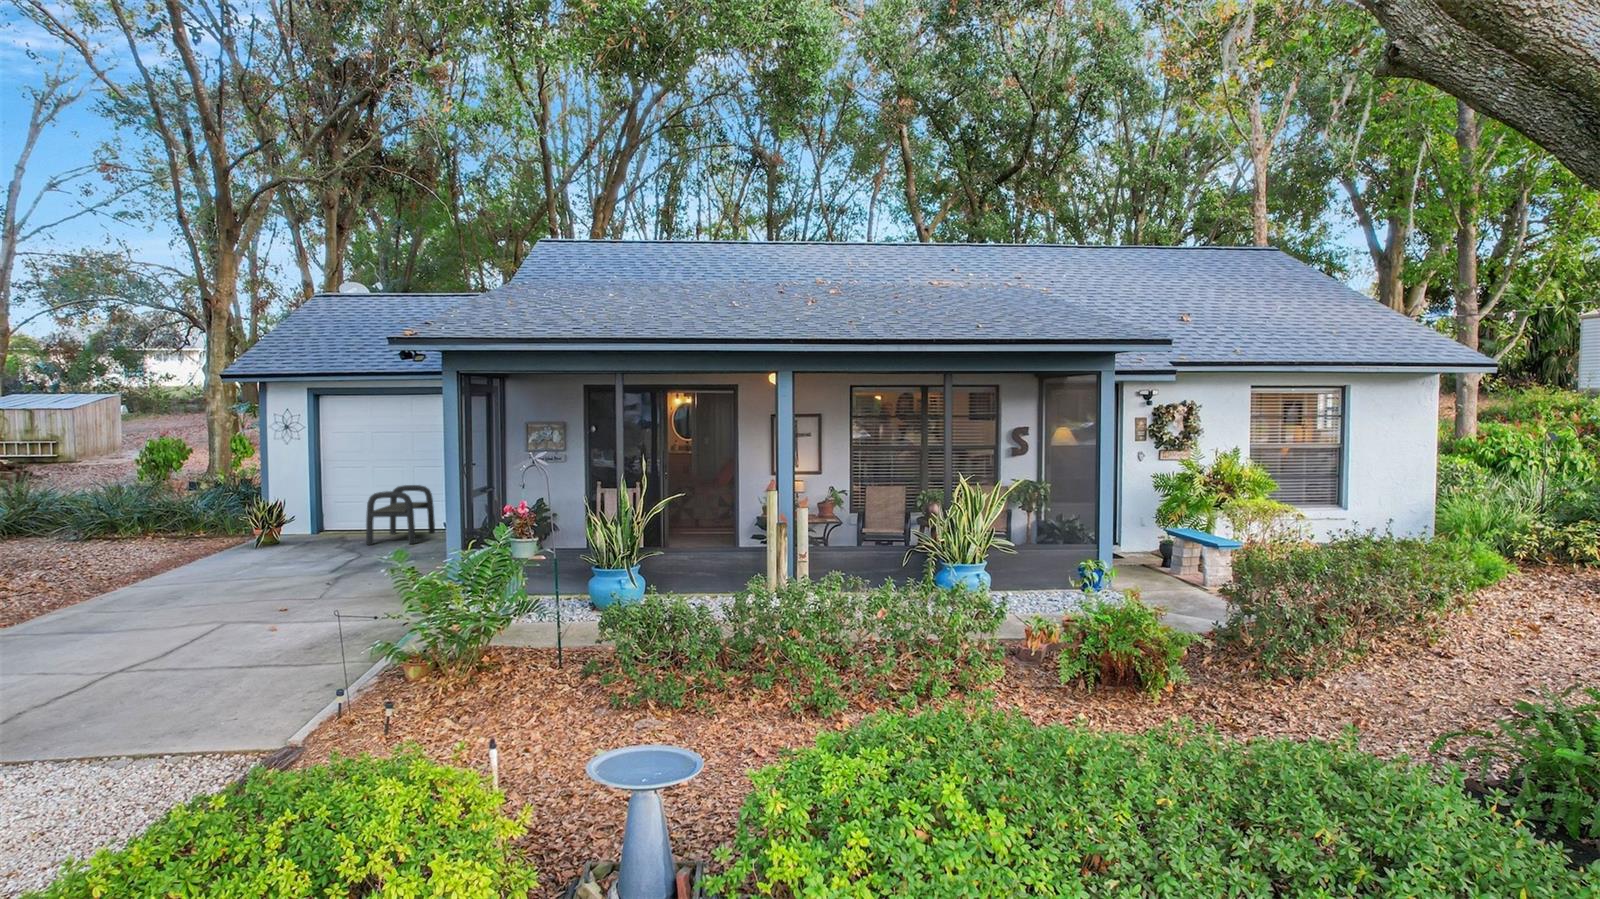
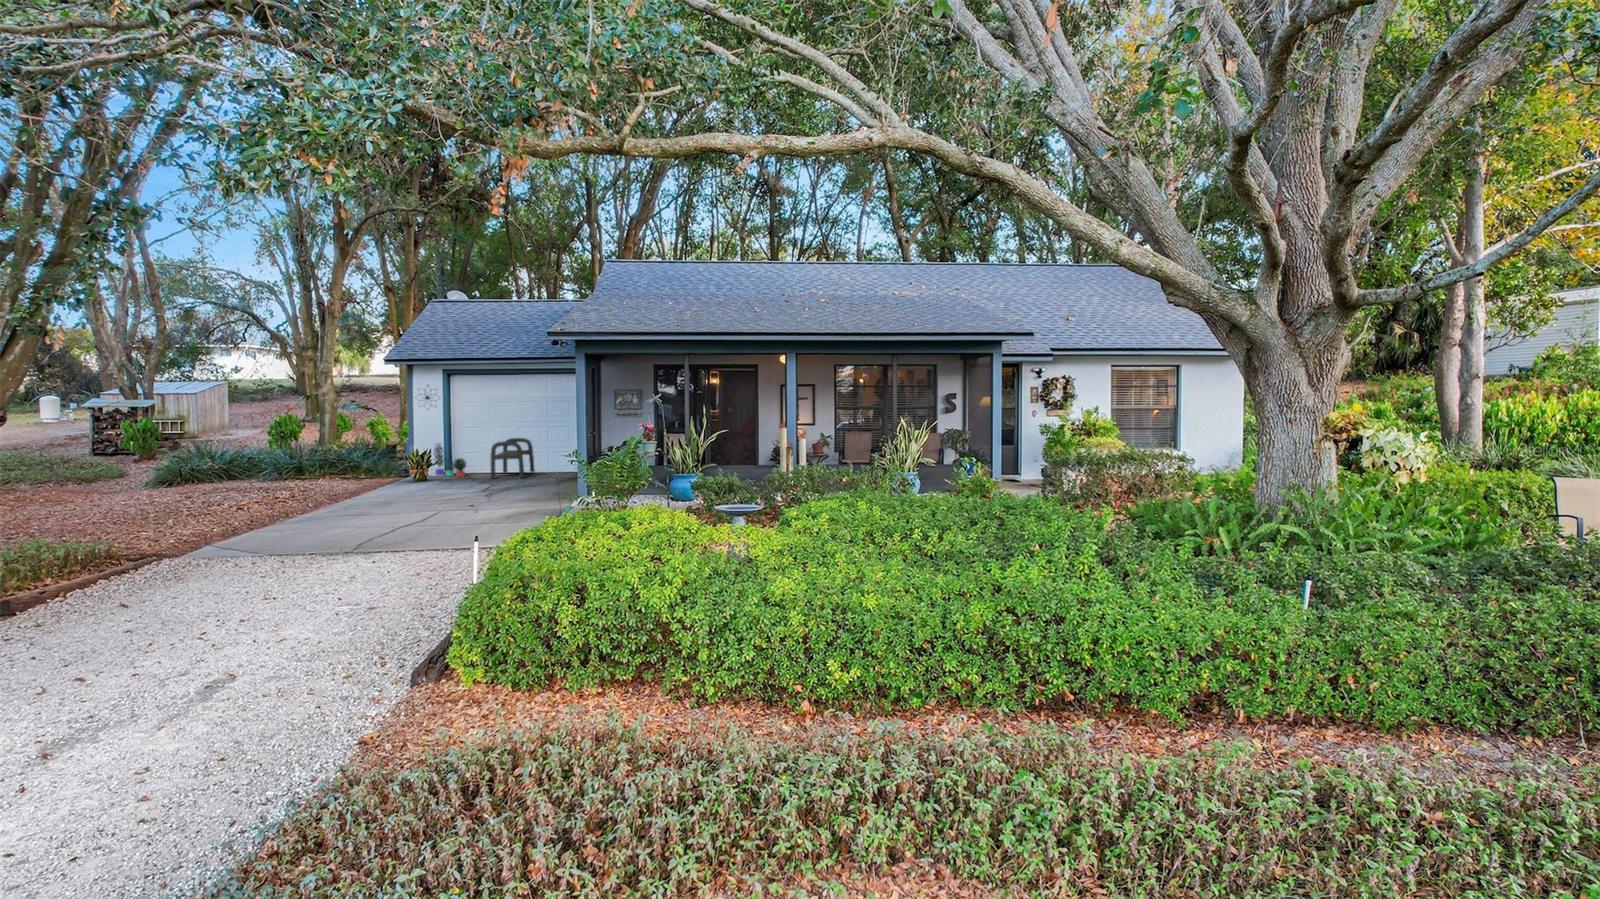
potted plant: none [287,491,335,542] -> present [434,443,467,477]

